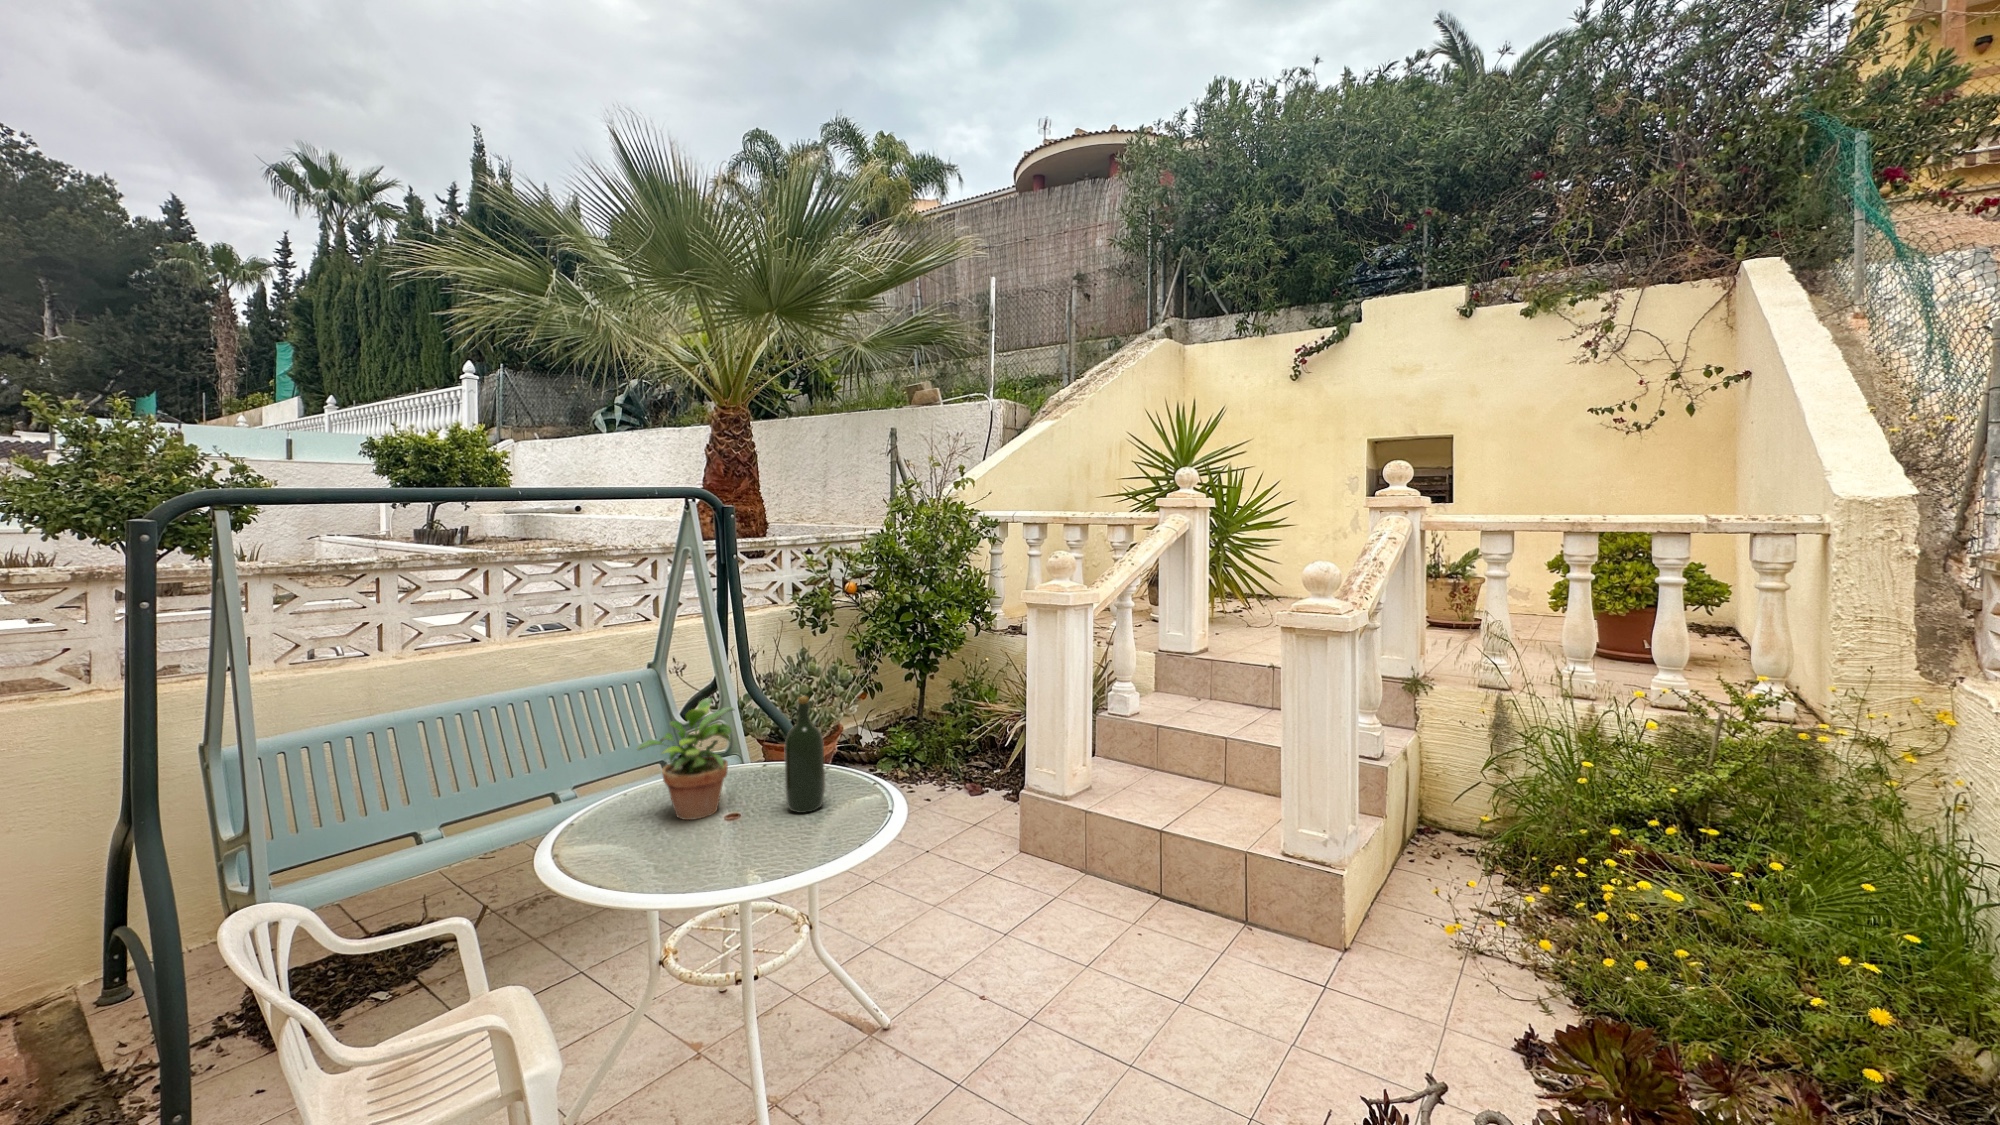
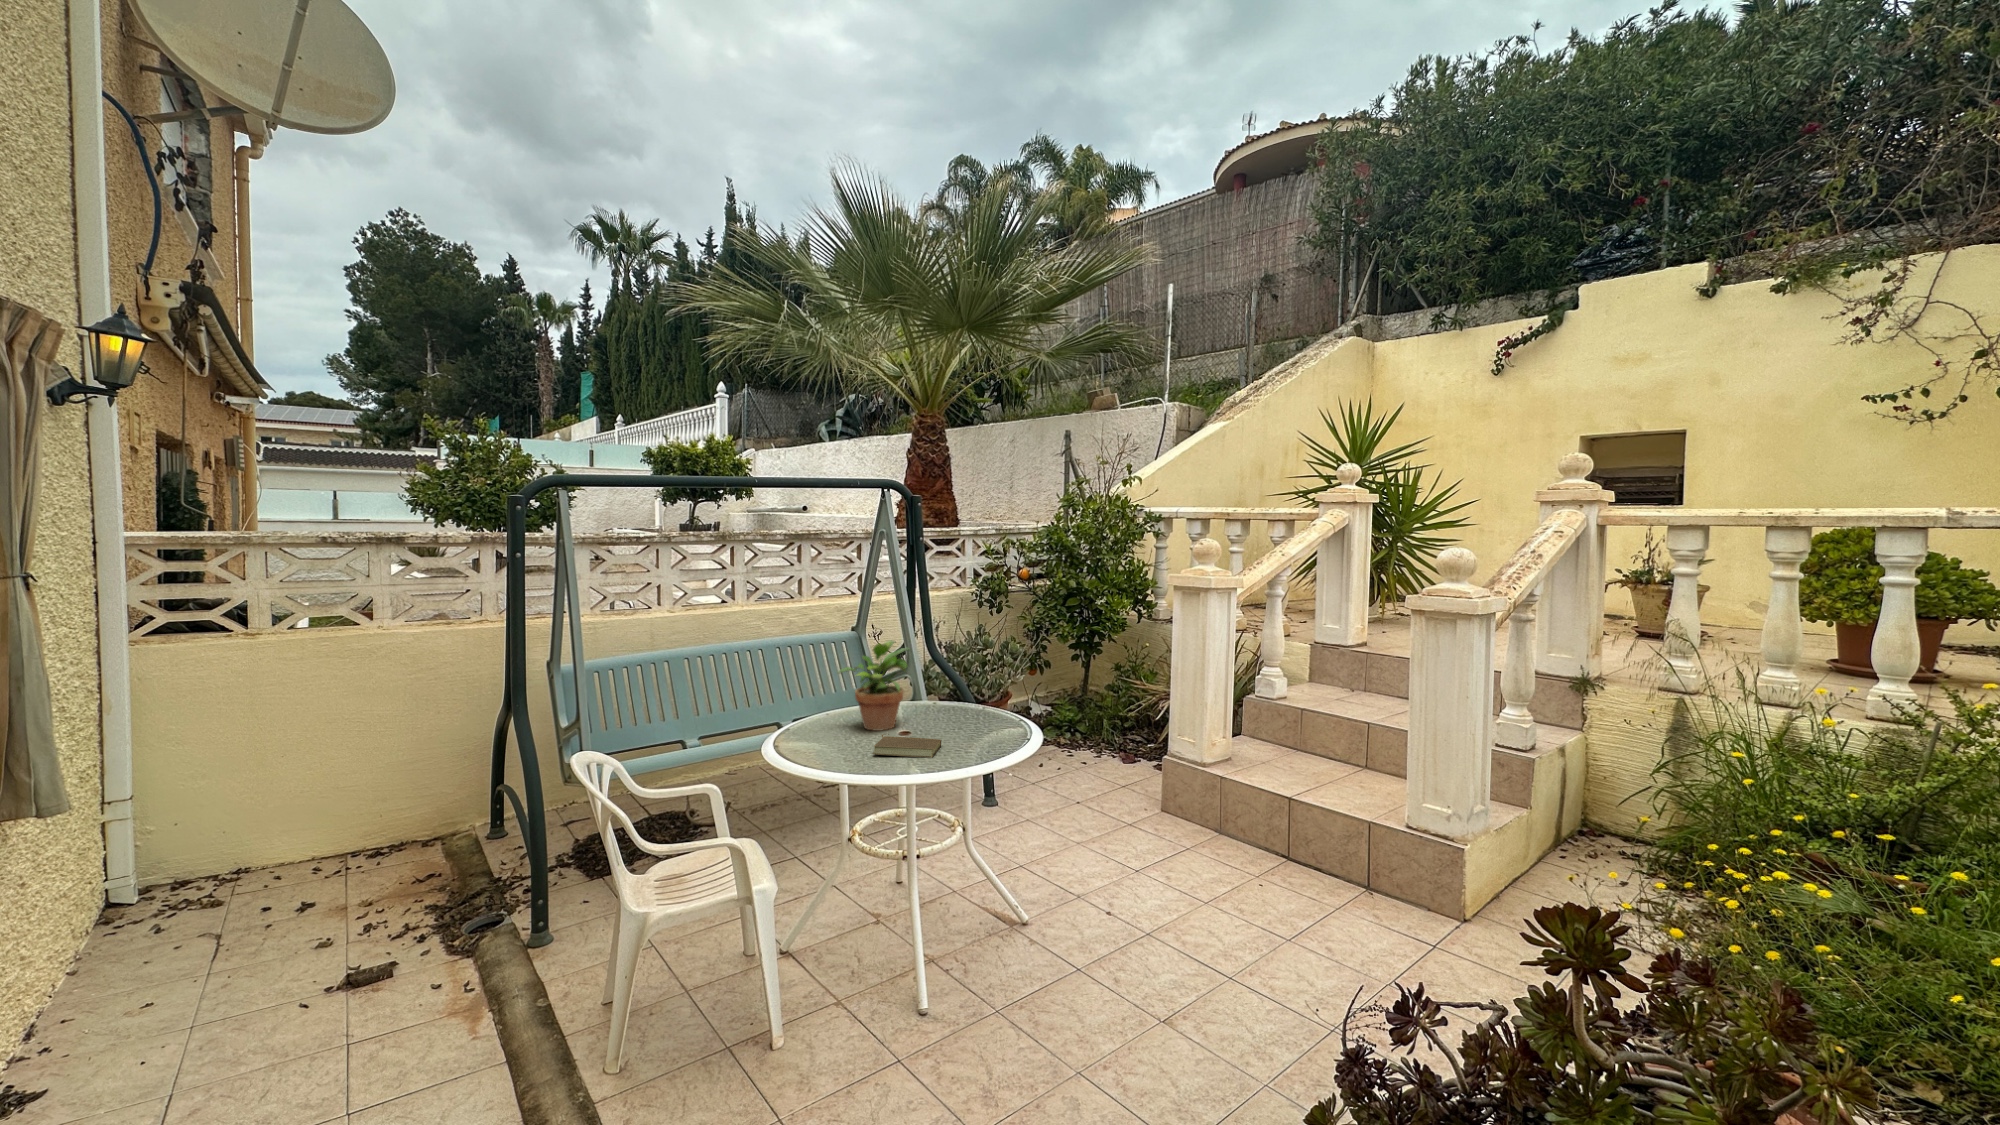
wine bottle: present [785,696,825,813] -> none [946,639,977,732]
book: none [692,831,784,867] -> present [873,734,942,758]

